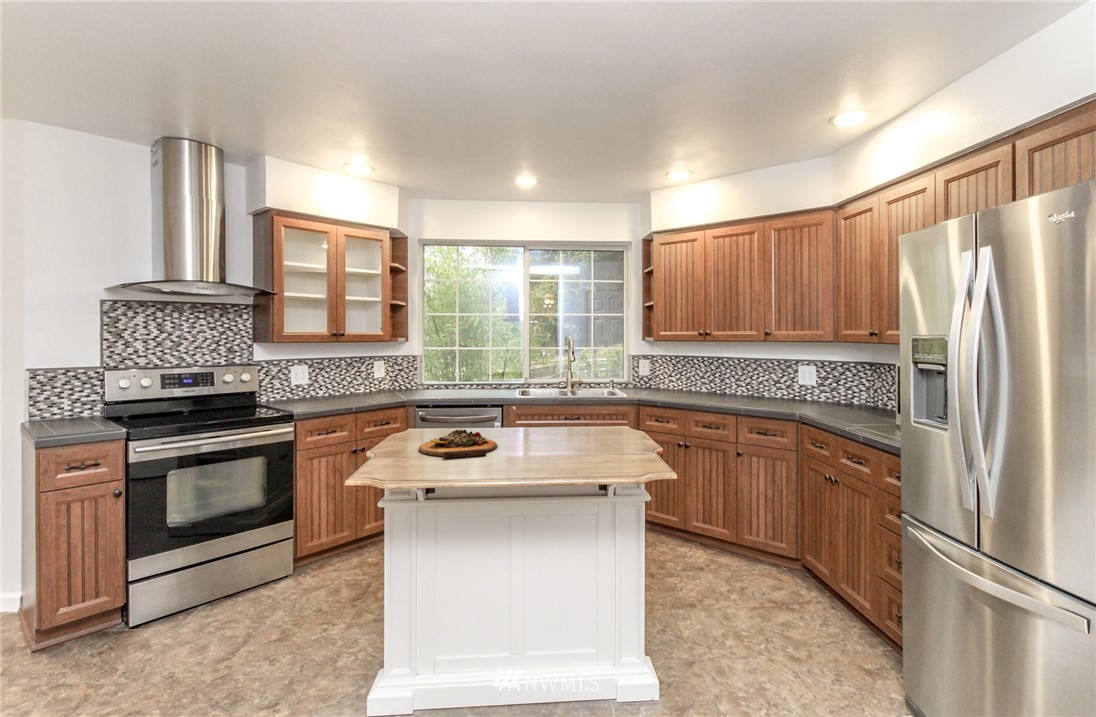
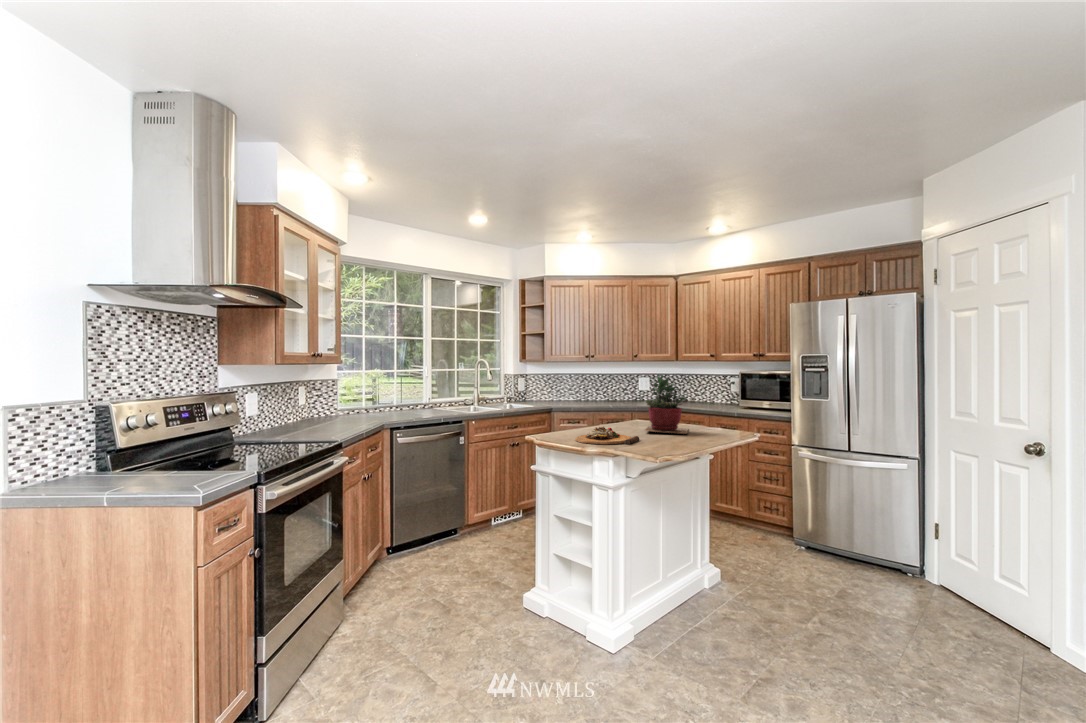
succulent plant: none [544,361,638,458] -> present [645,375,688,434]

